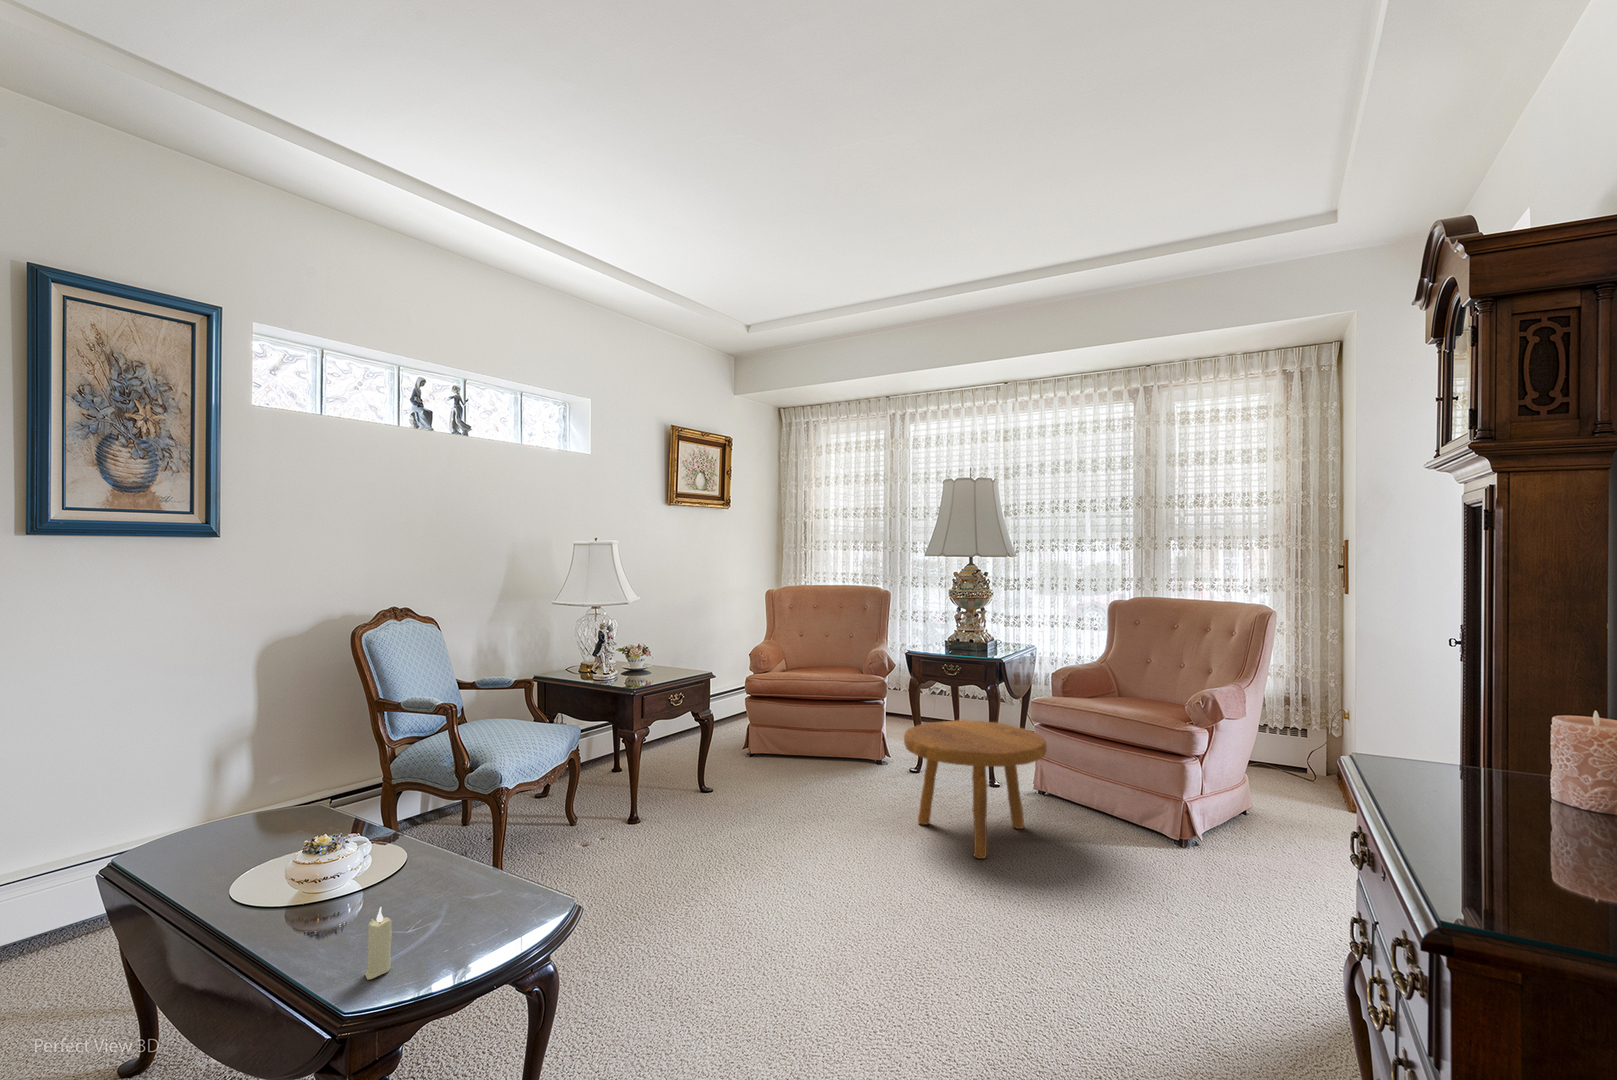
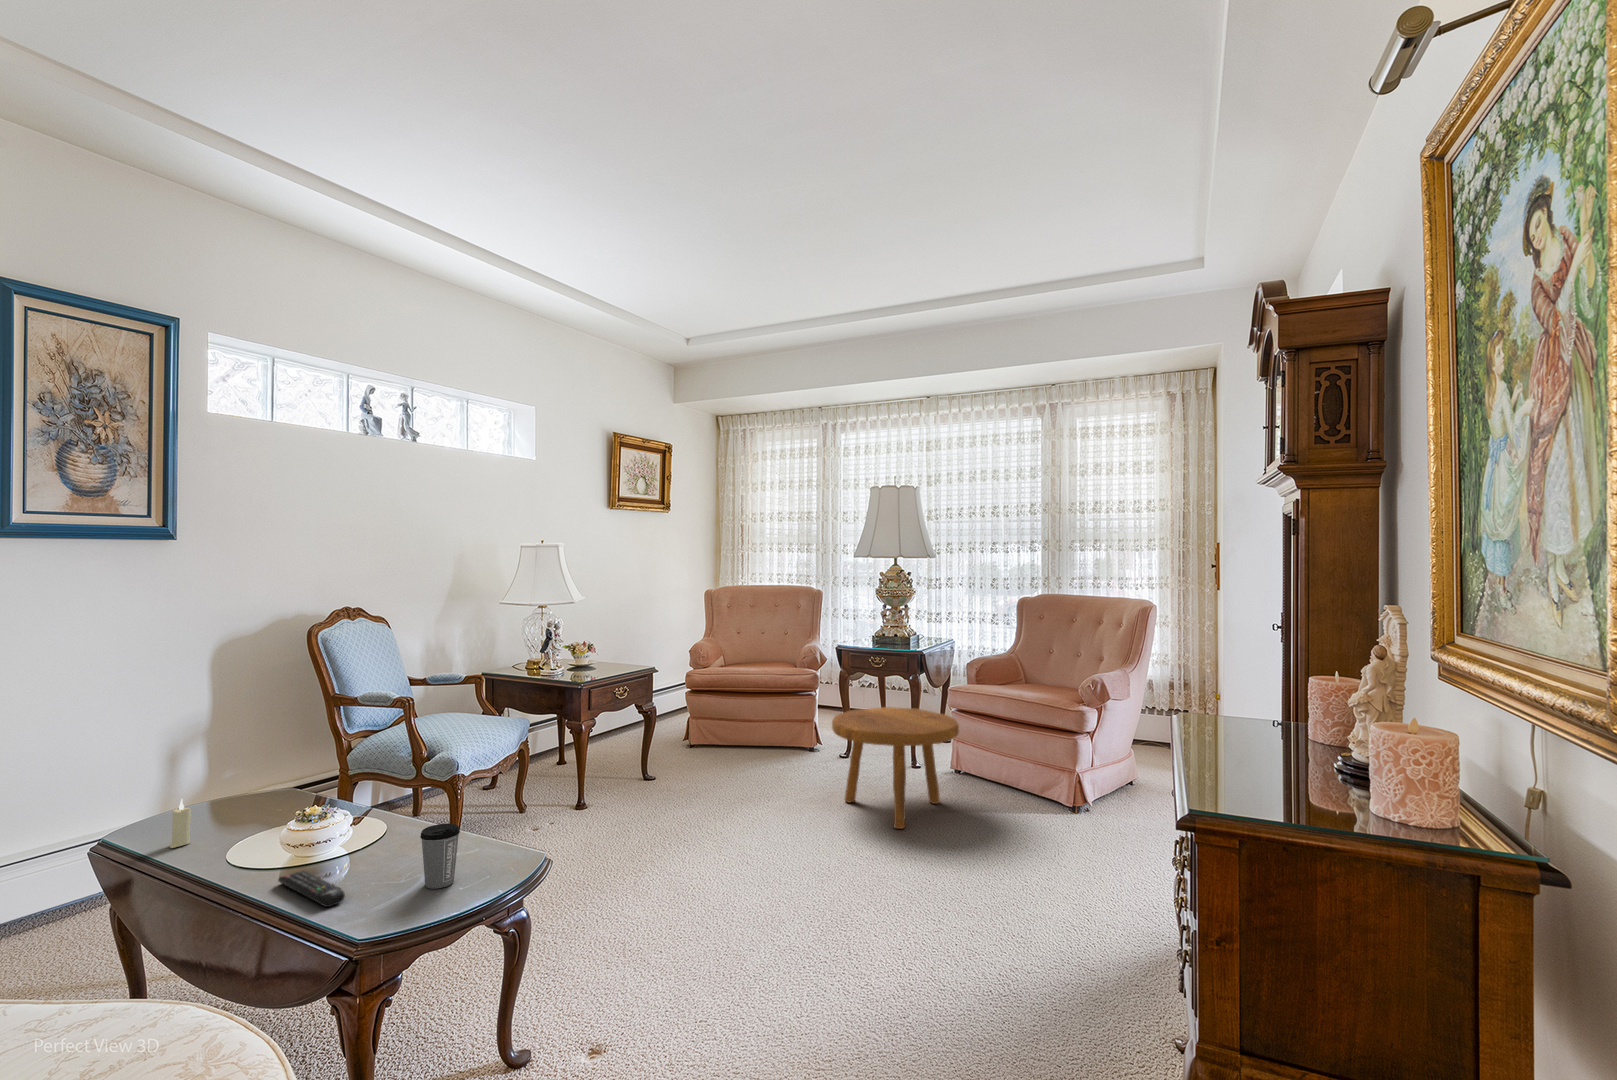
coffee cup: none [428,864,474,942] -> present [420,824,460,889]
candle: present [365,907,392,980] -> present [170,799,191,848]
remote control: none [273,913,340,963] -> present [278,871,345,907]

